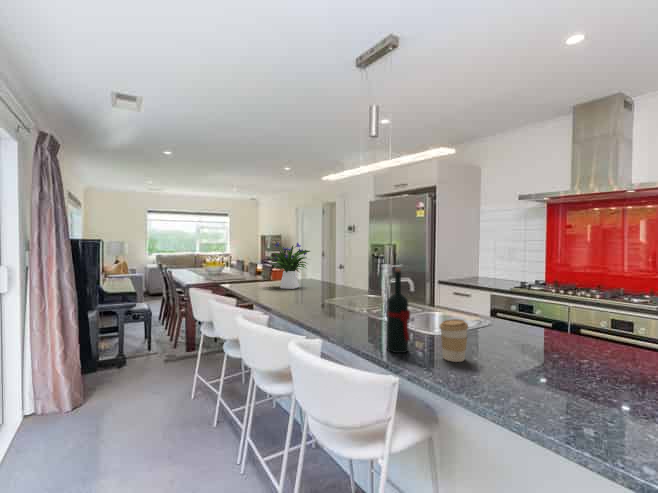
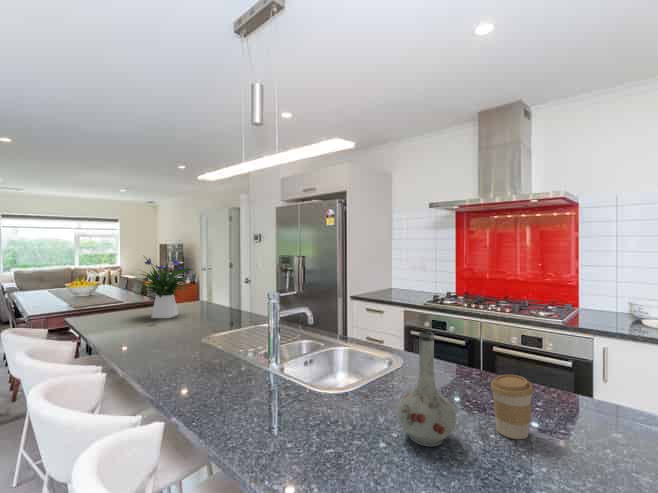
wine bottle: present [387,268,410,353] -> none [252,310,285,443]
vase: none [490,286,535,364] -> present [397,332,457,446]
coffee cup: present [440,319,468,362] -> present [491,375,533,439]

